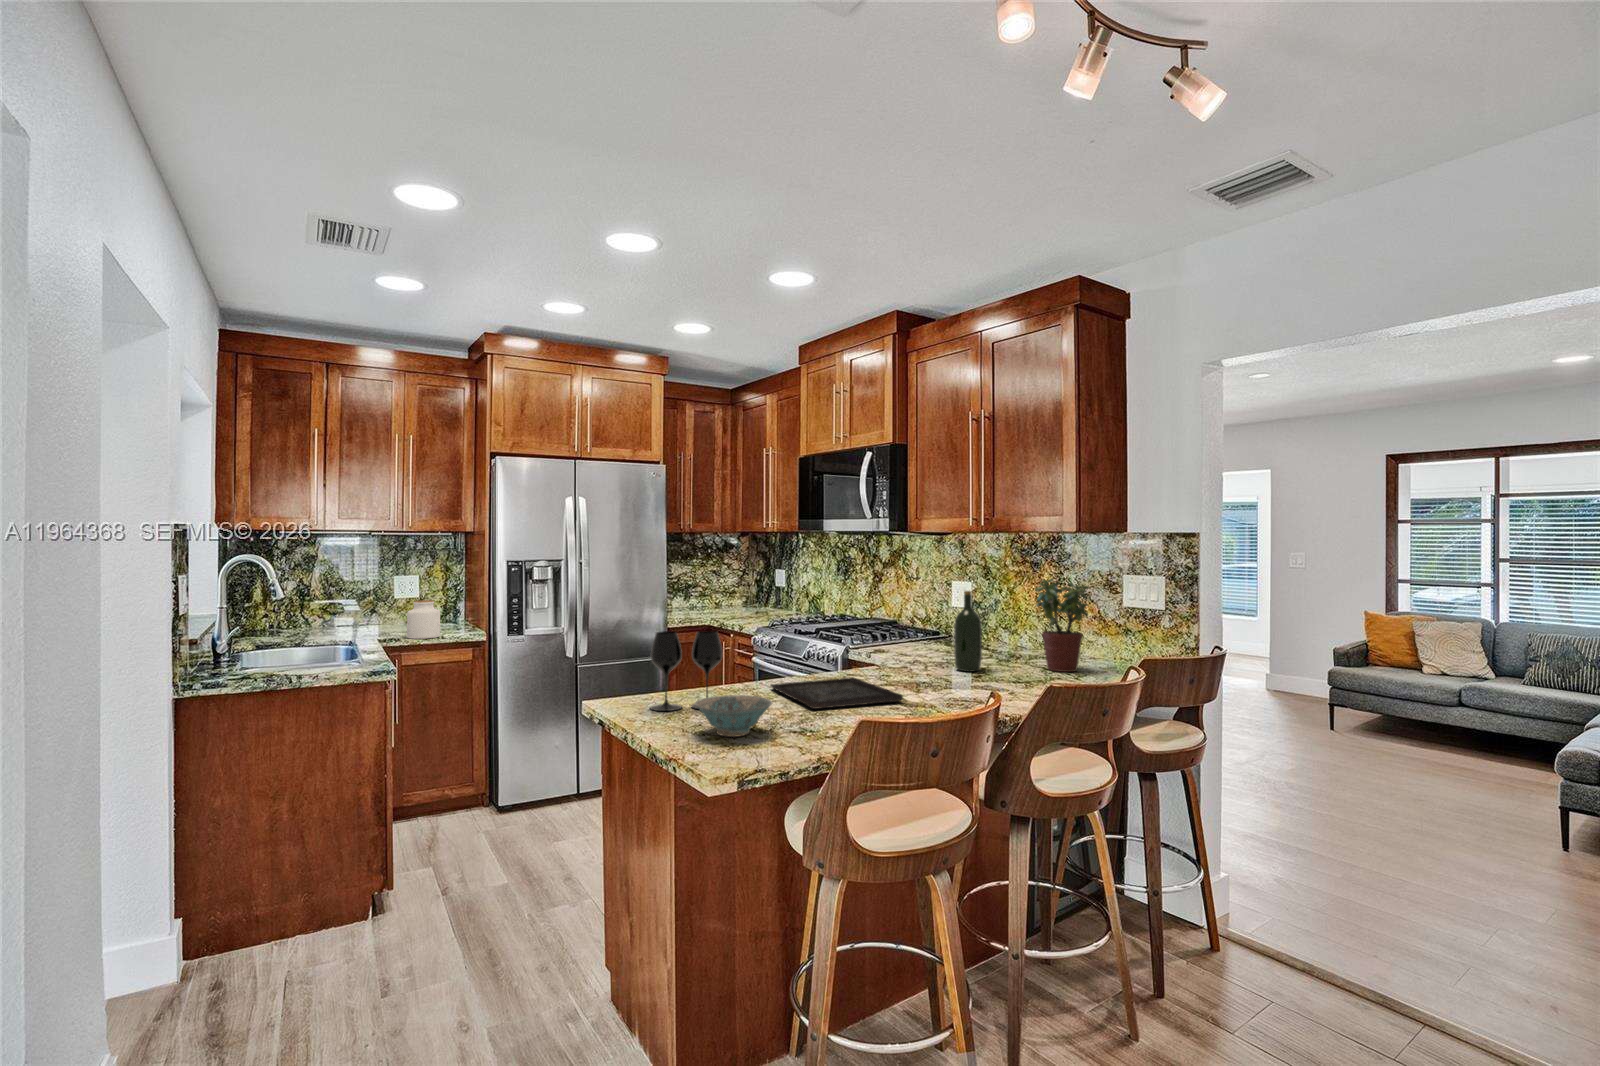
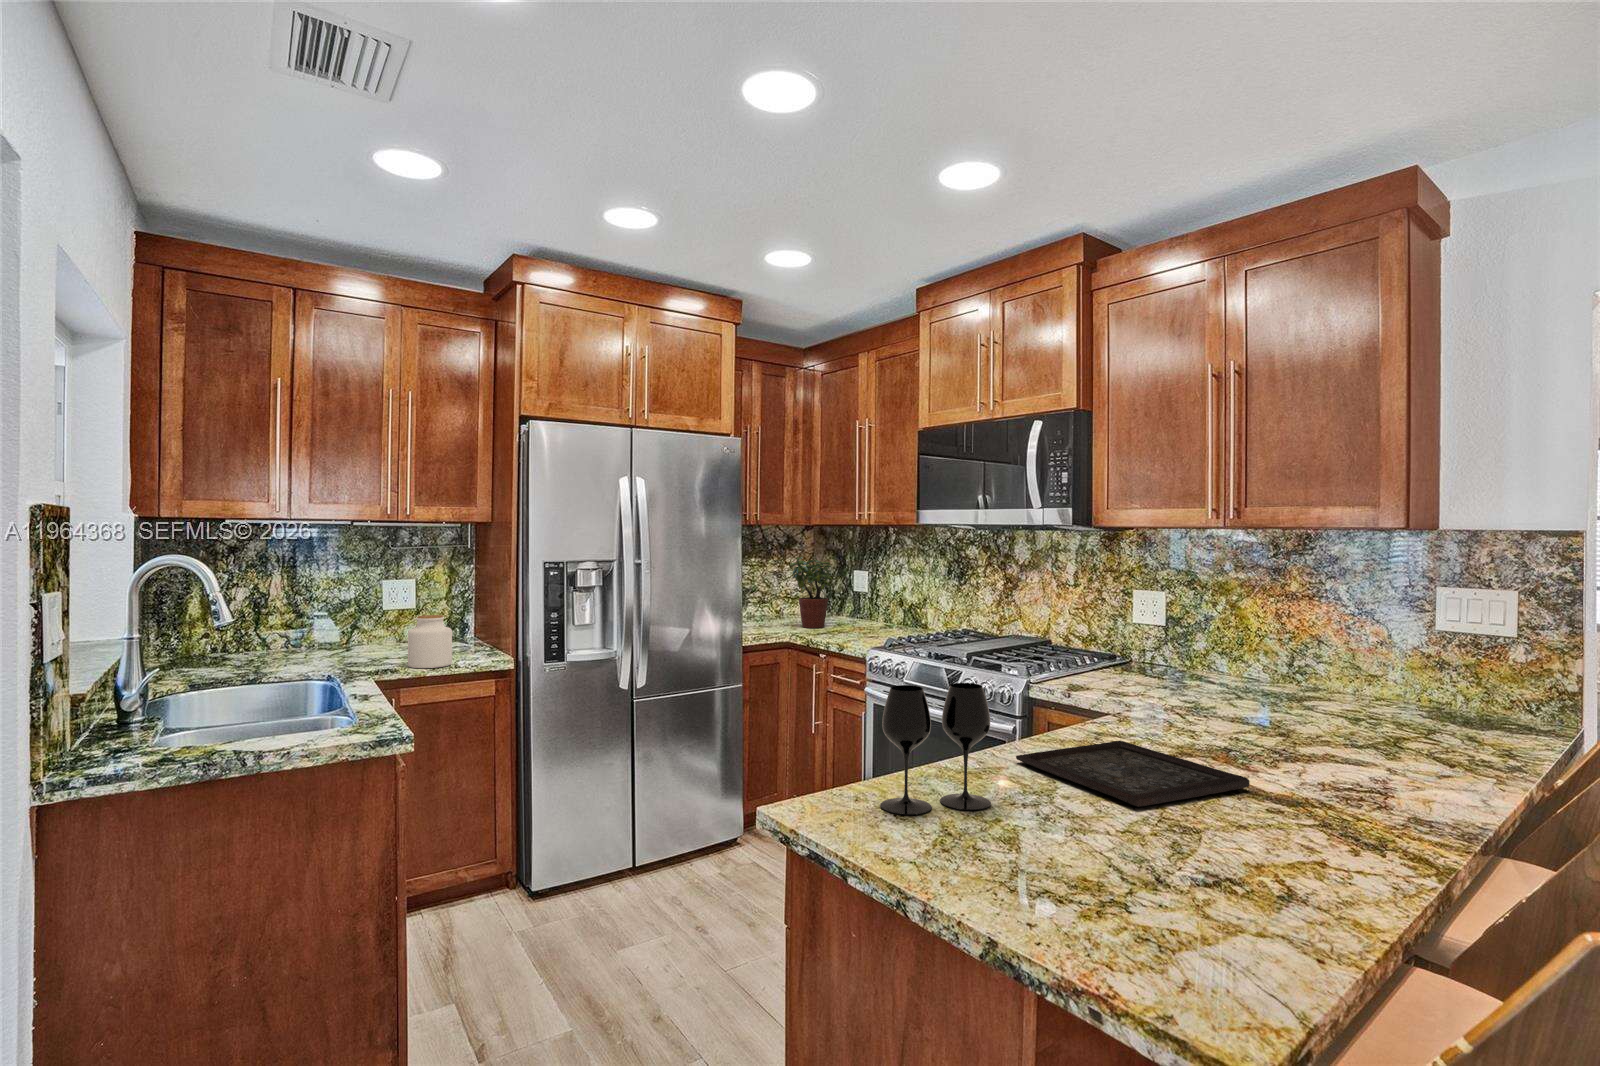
potted plant: present [1035,579,1091,672] -> present [790,557,832,628]
wine bottle: present [954,591,982,672] -> none [1223,610,1265,725]
ceramic bowl: present [695,695,772,737] -> none [1014,797,1150,878]

